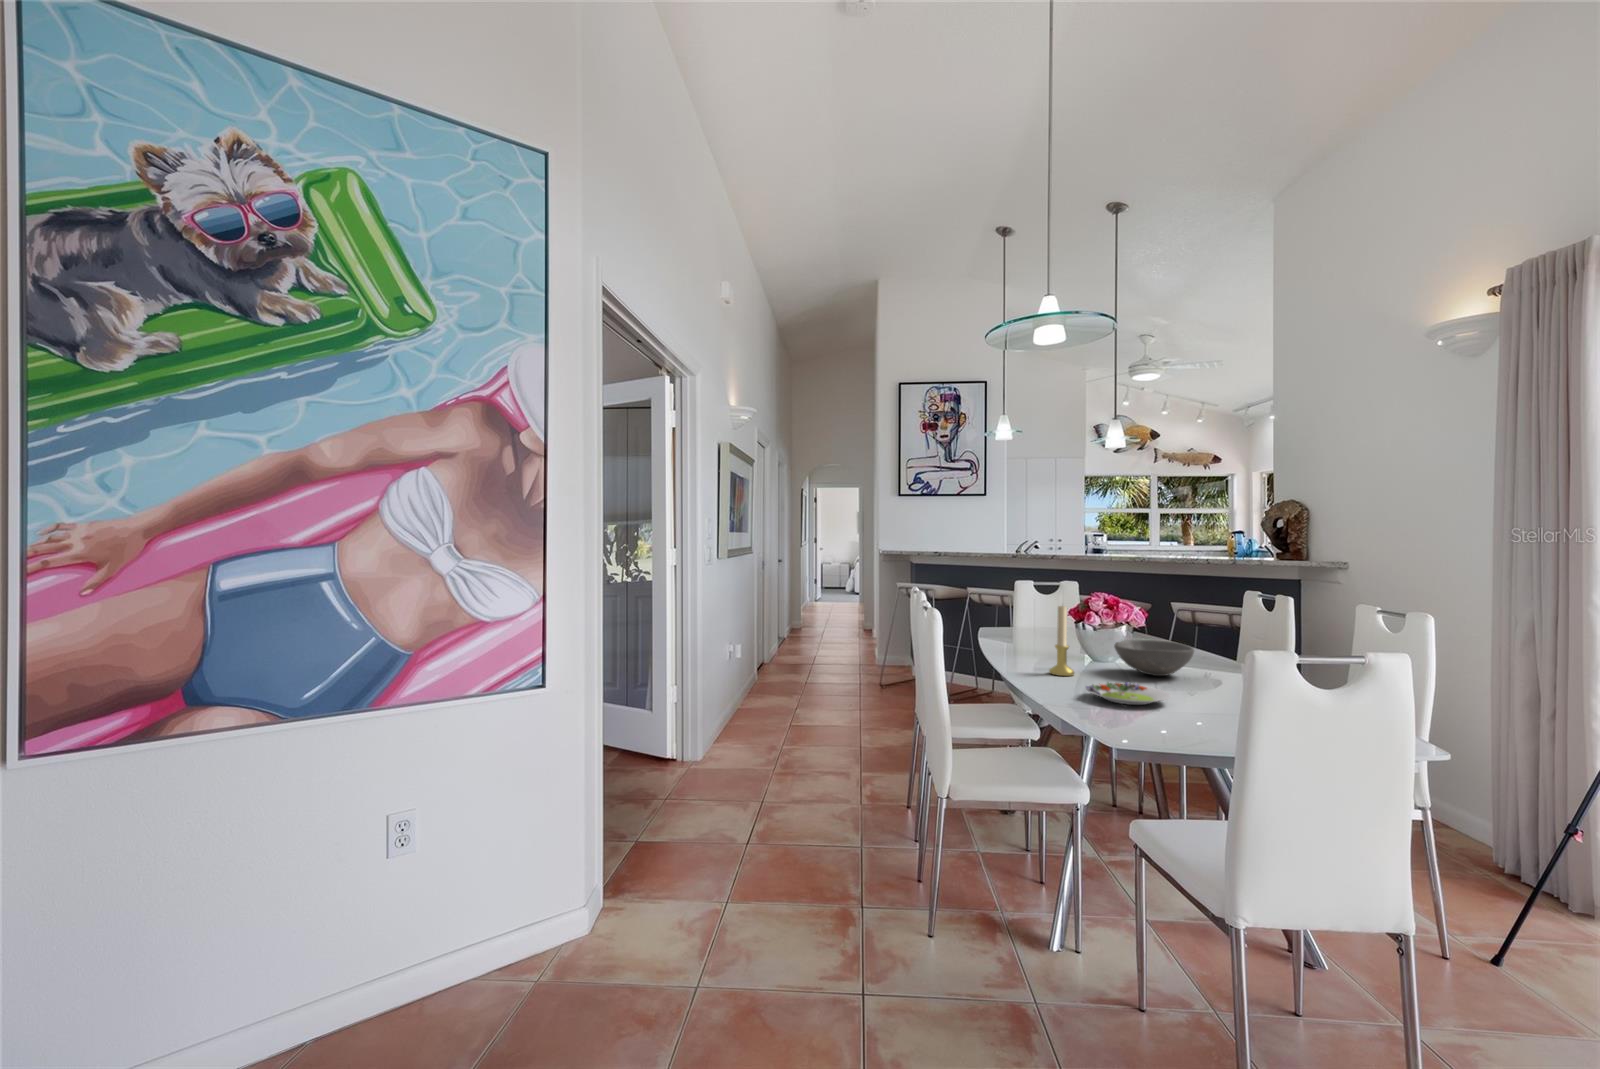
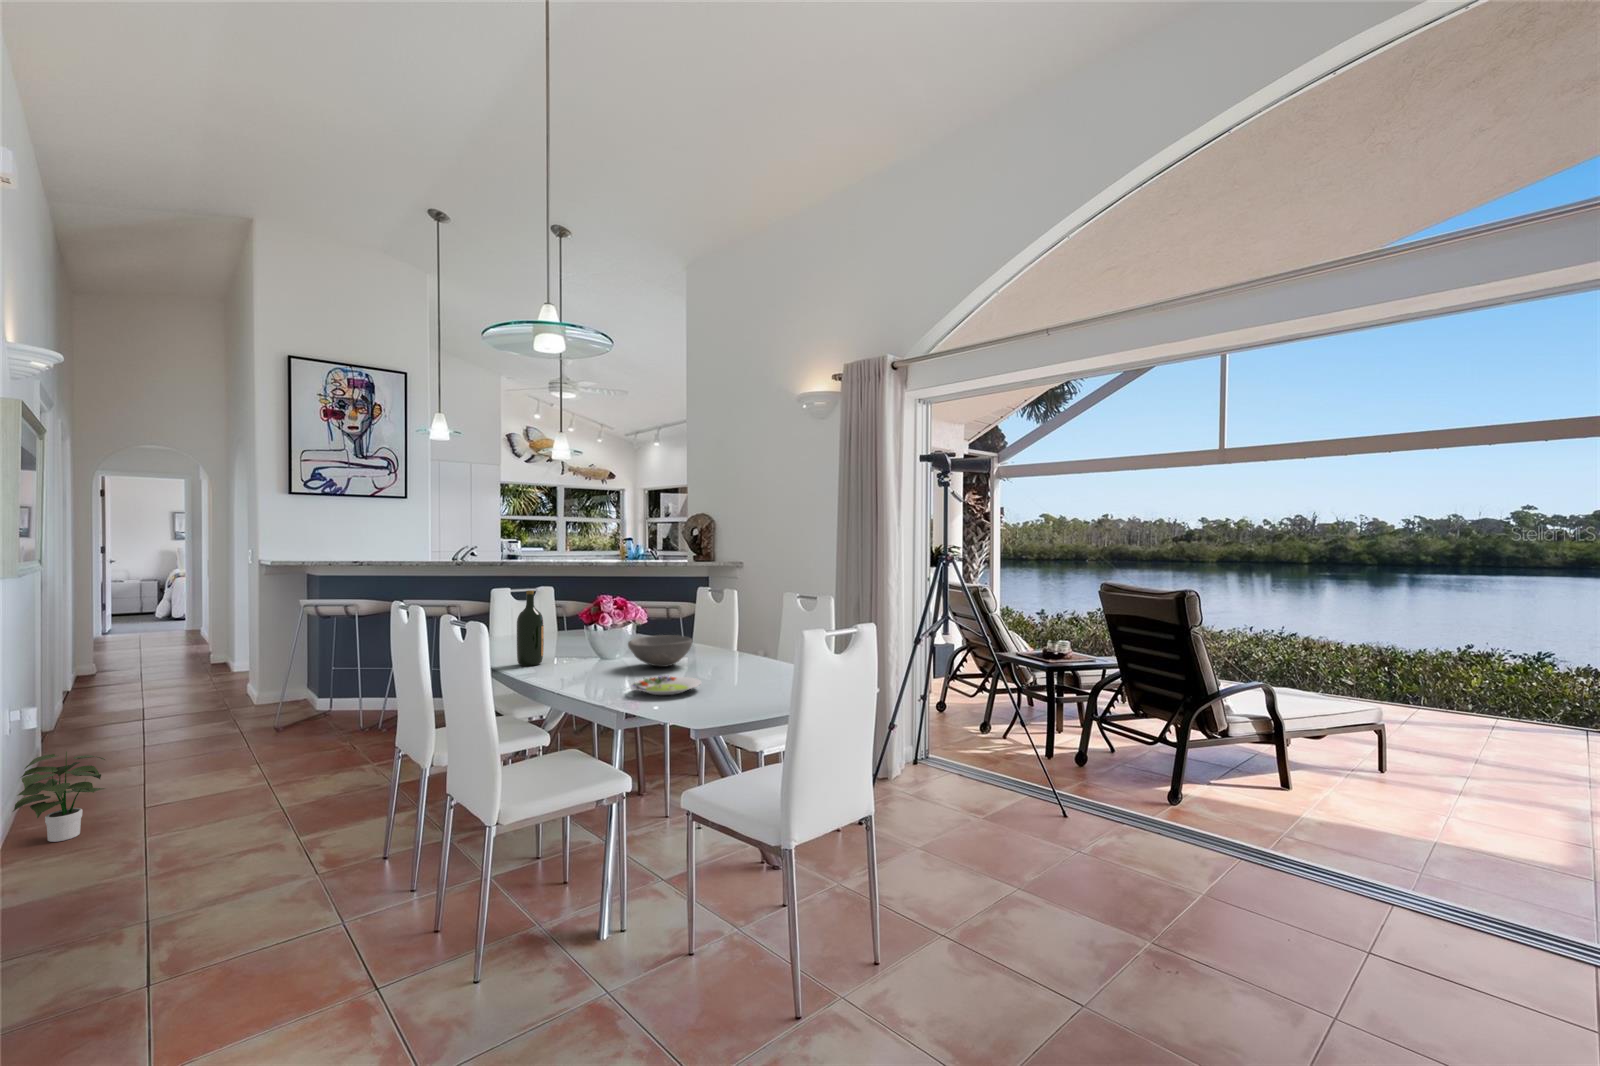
wine bottle: none [1013,581,1039,654] -> present [517,591,544,666]
candle holder: present [1049,606,1074,676] -> none [575,610,600,681]
potted plant: none [728,669,773,727] -> present [13,752,105,842]

